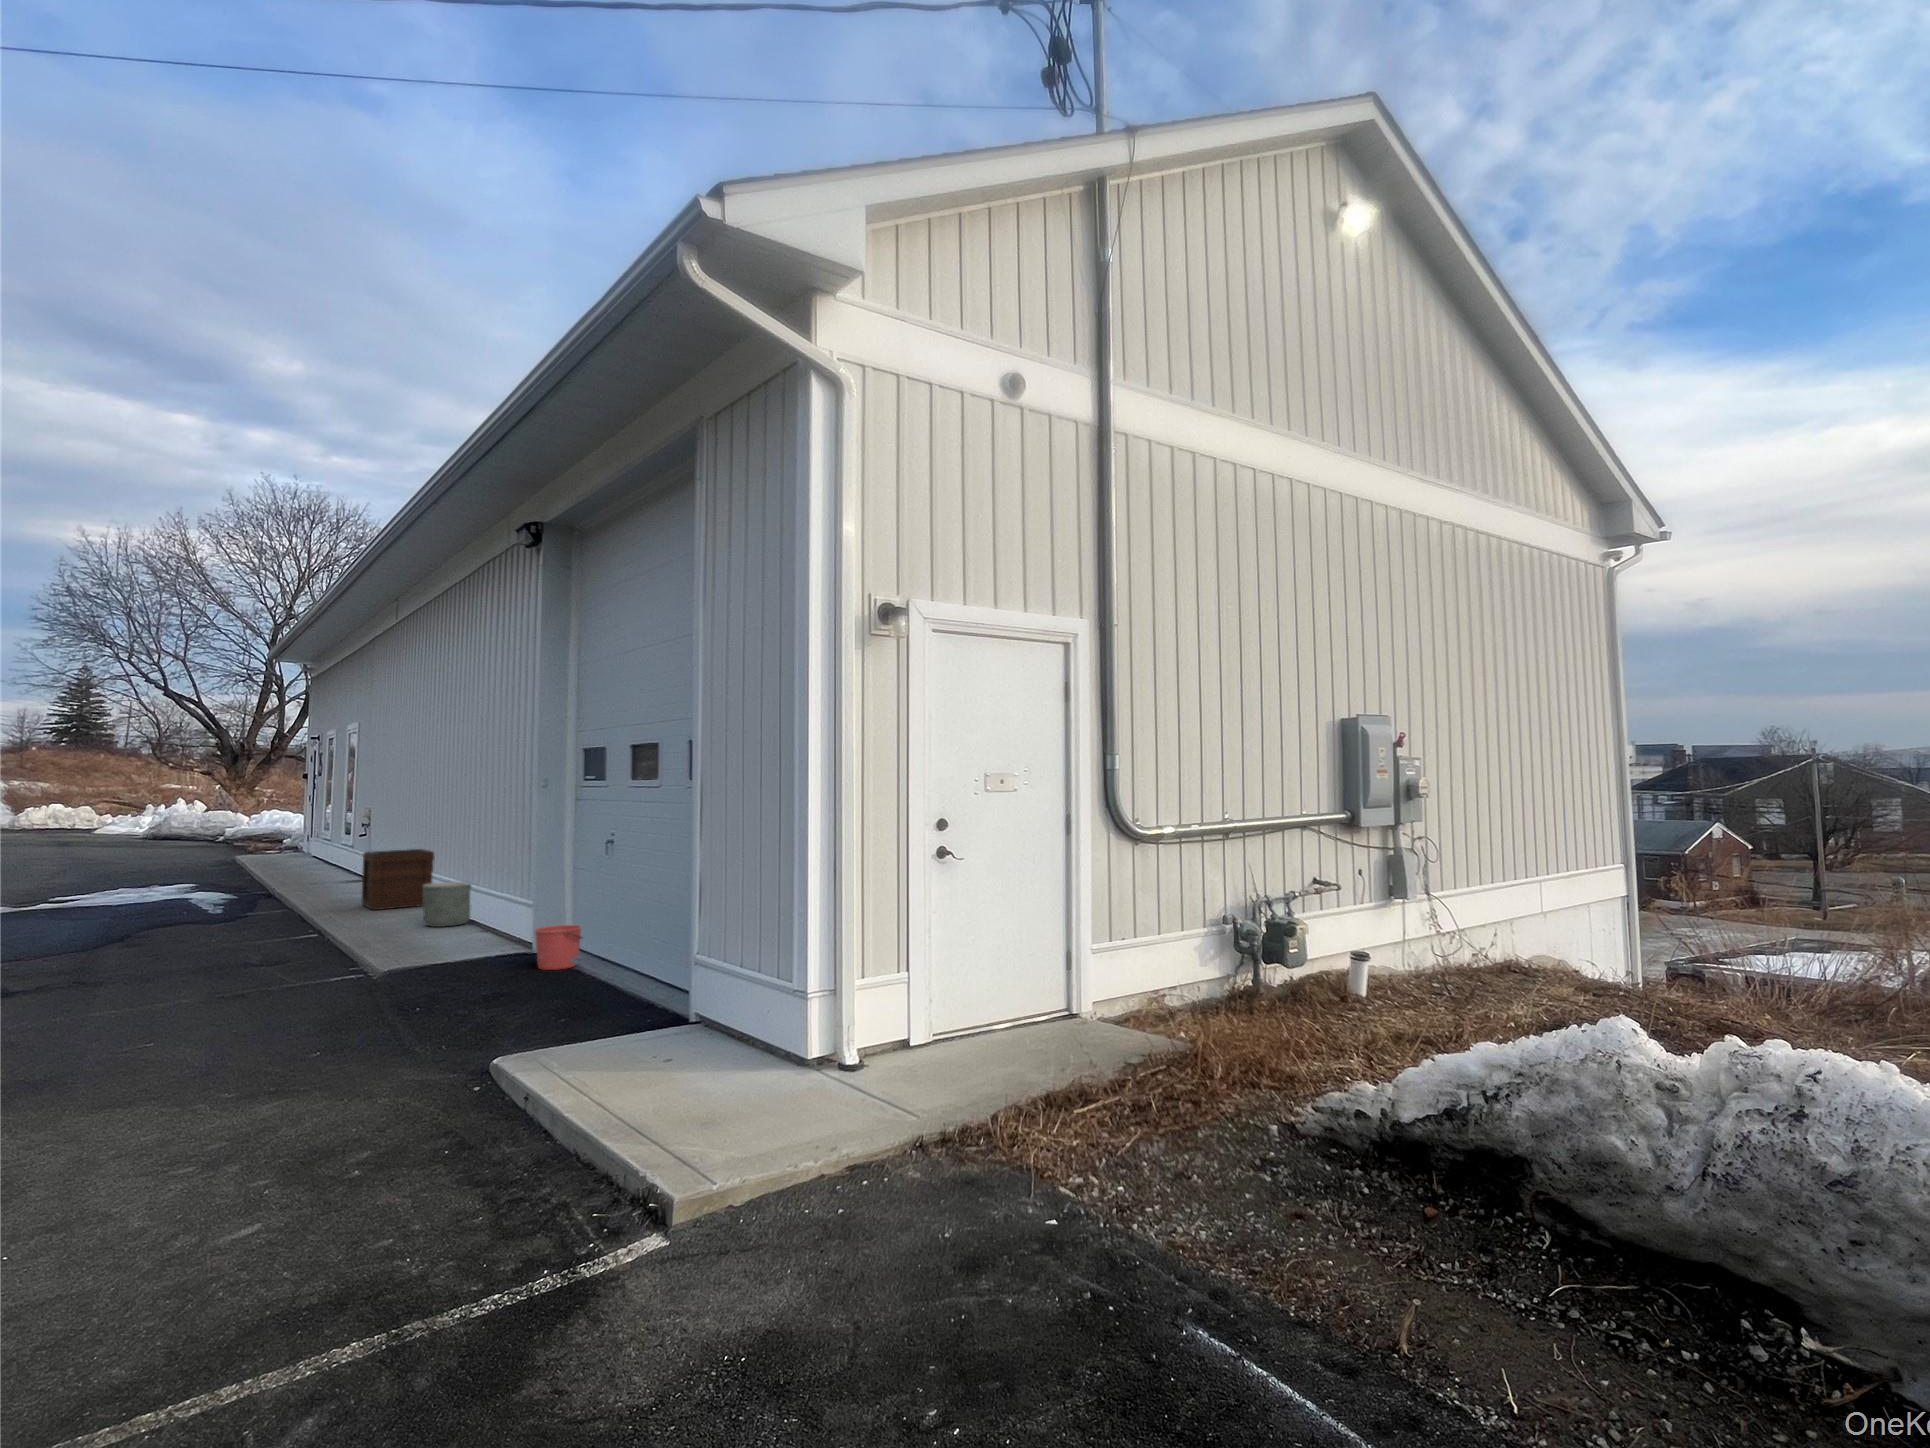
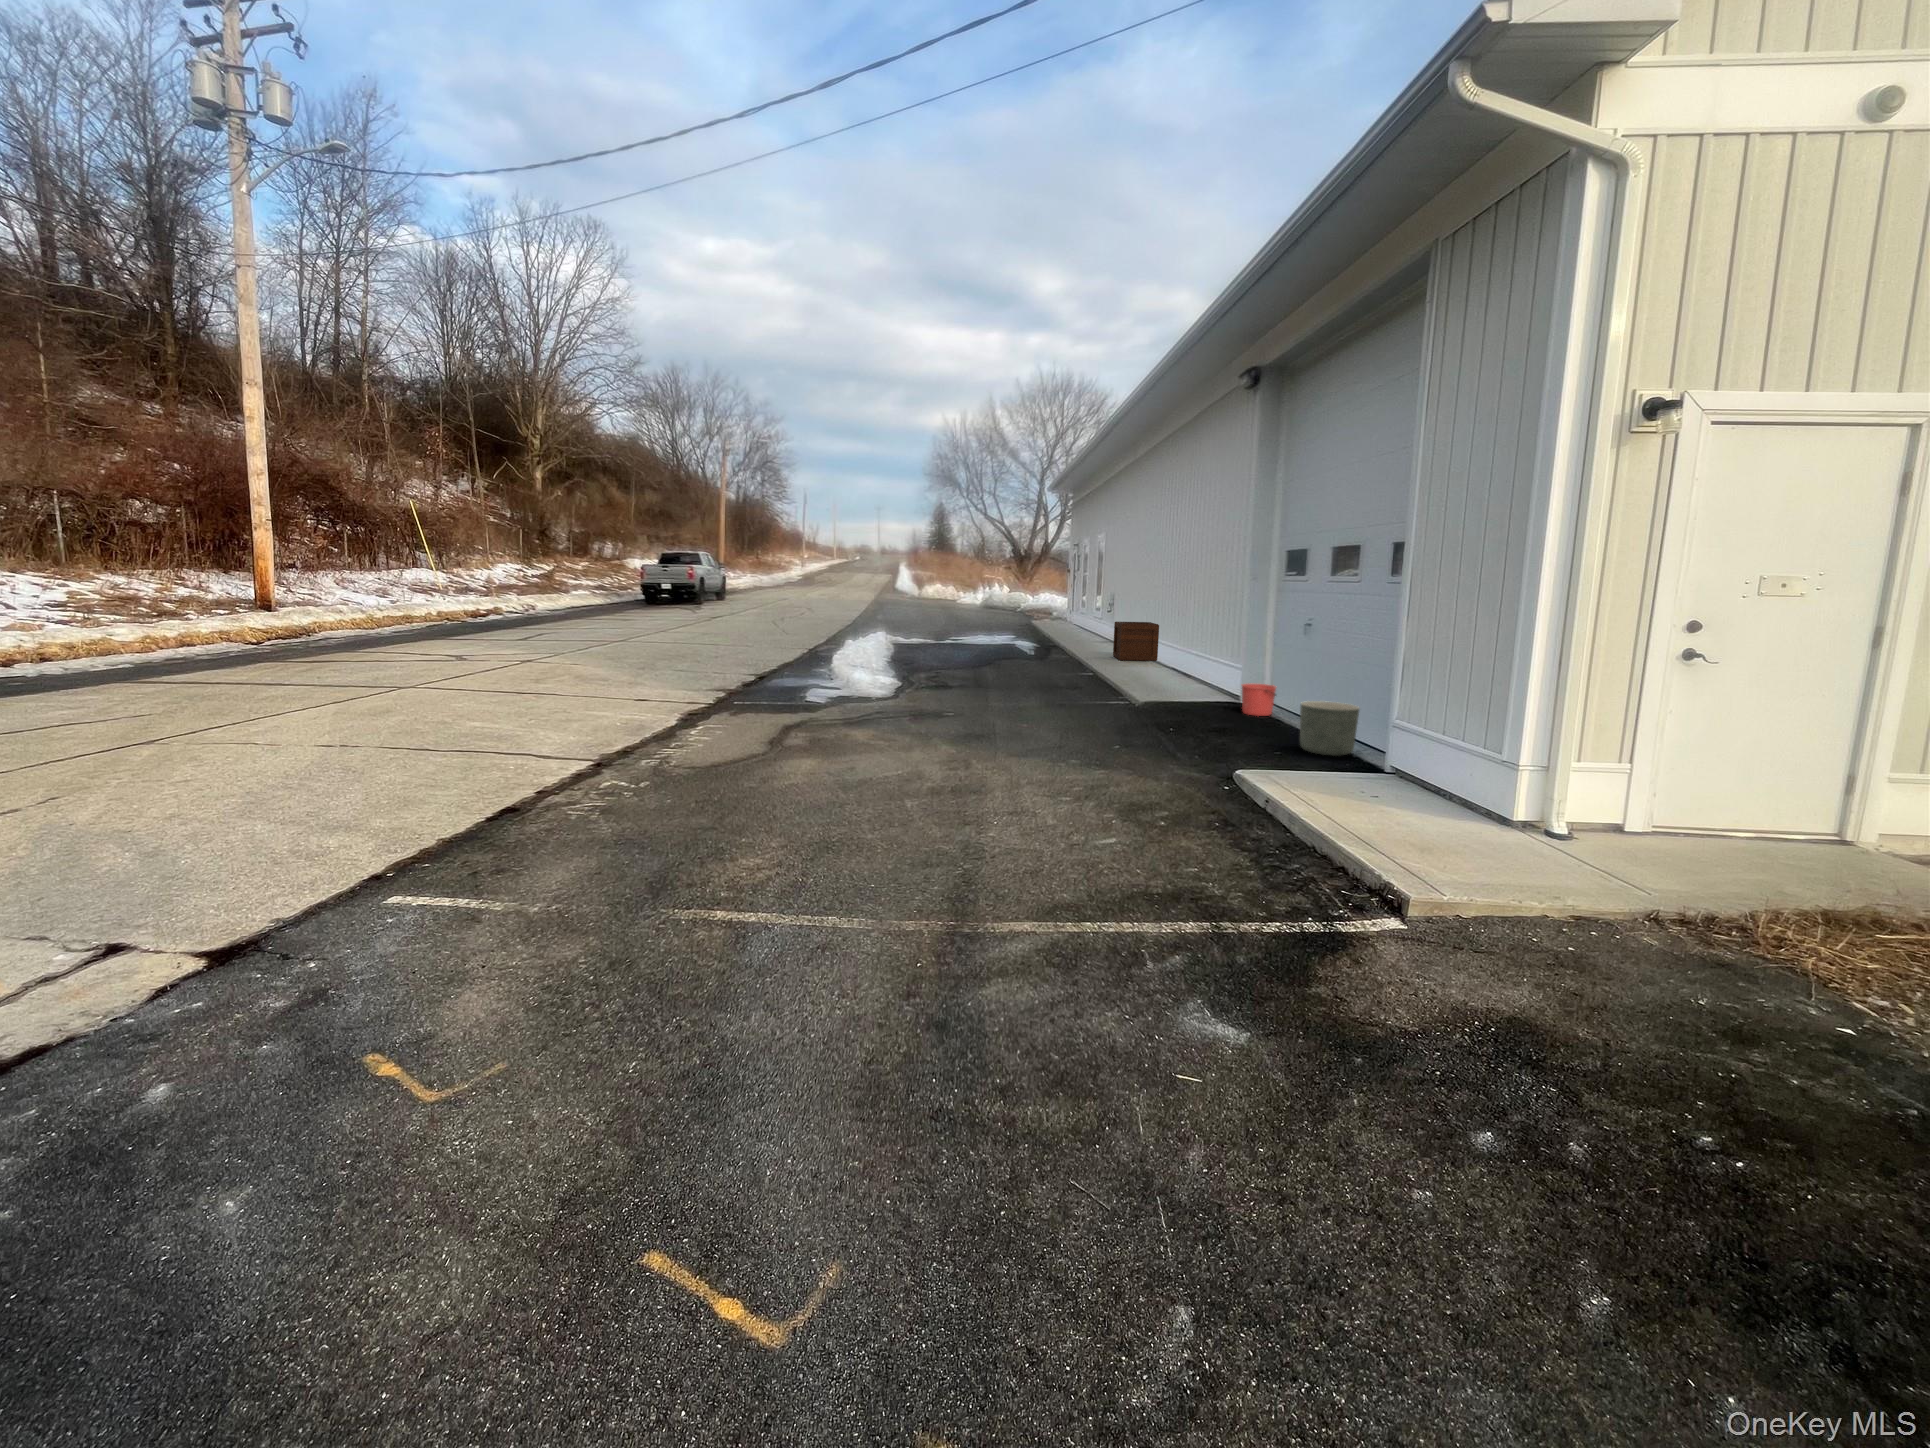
planter: present [423,882,472,927] -> present [1300,701,1359,756]

